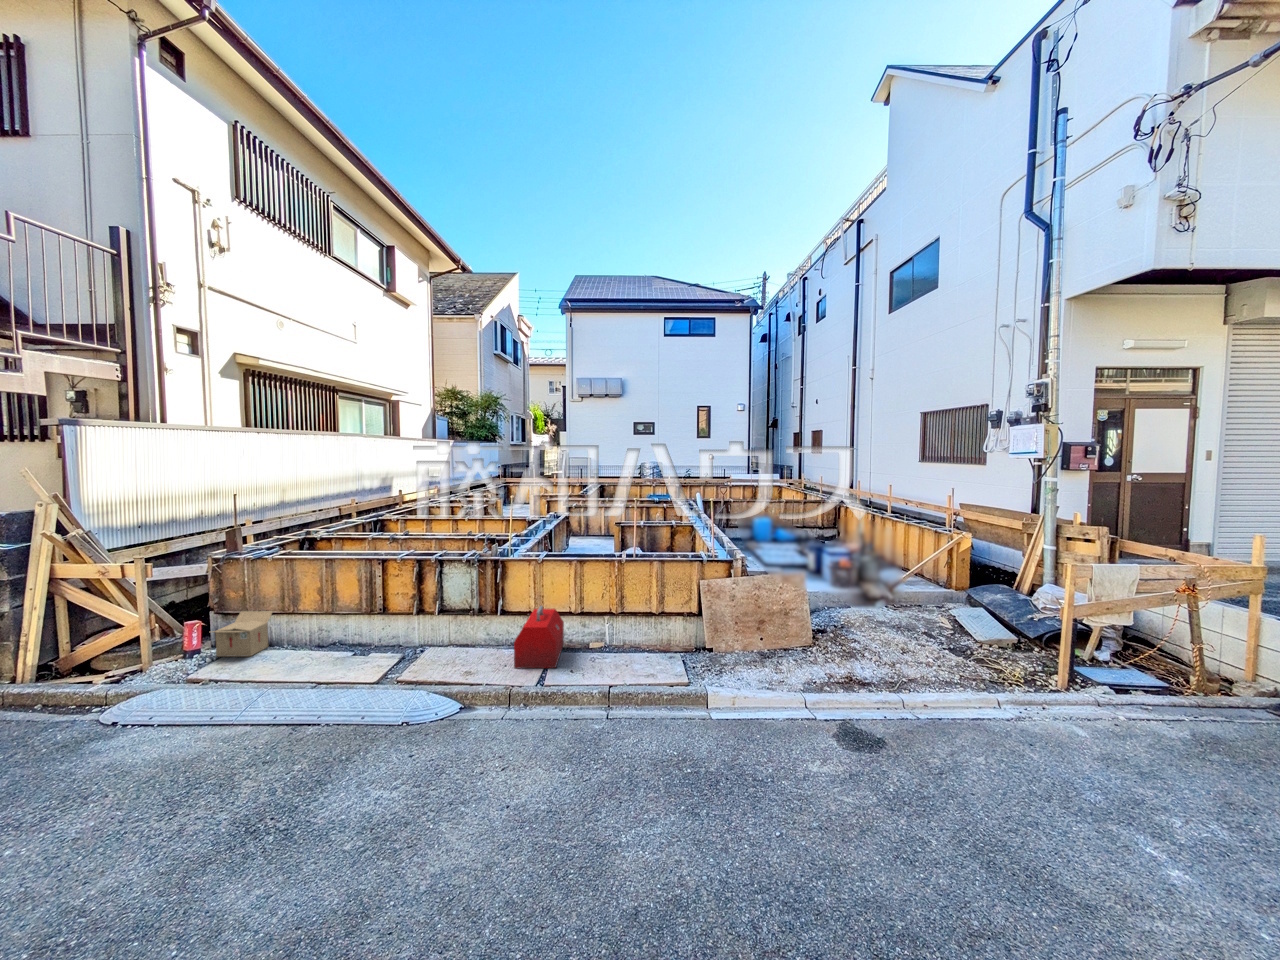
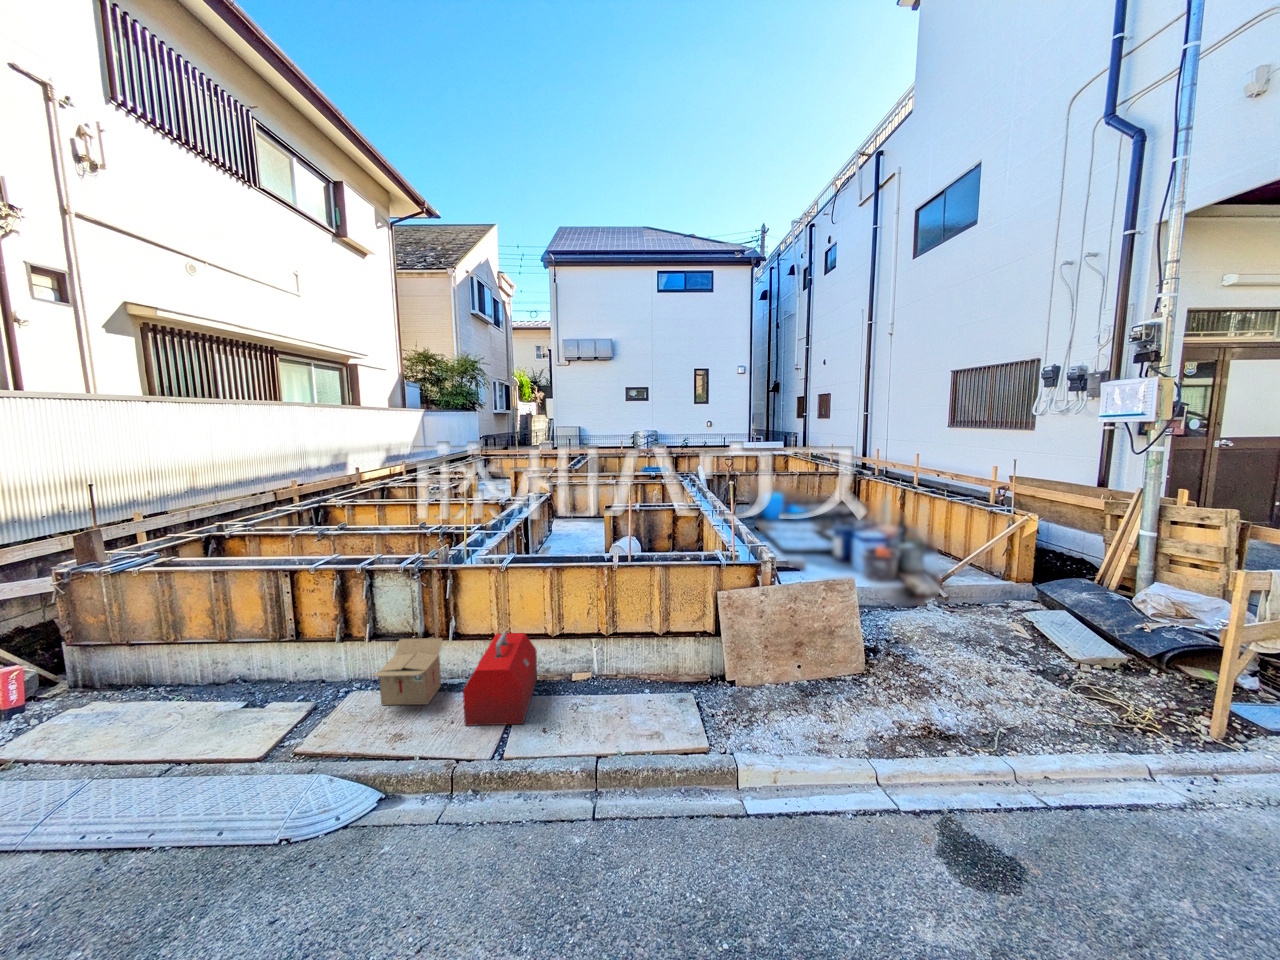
cardboard box: present [214,611,272,657] -> present [372,638,442,705]

